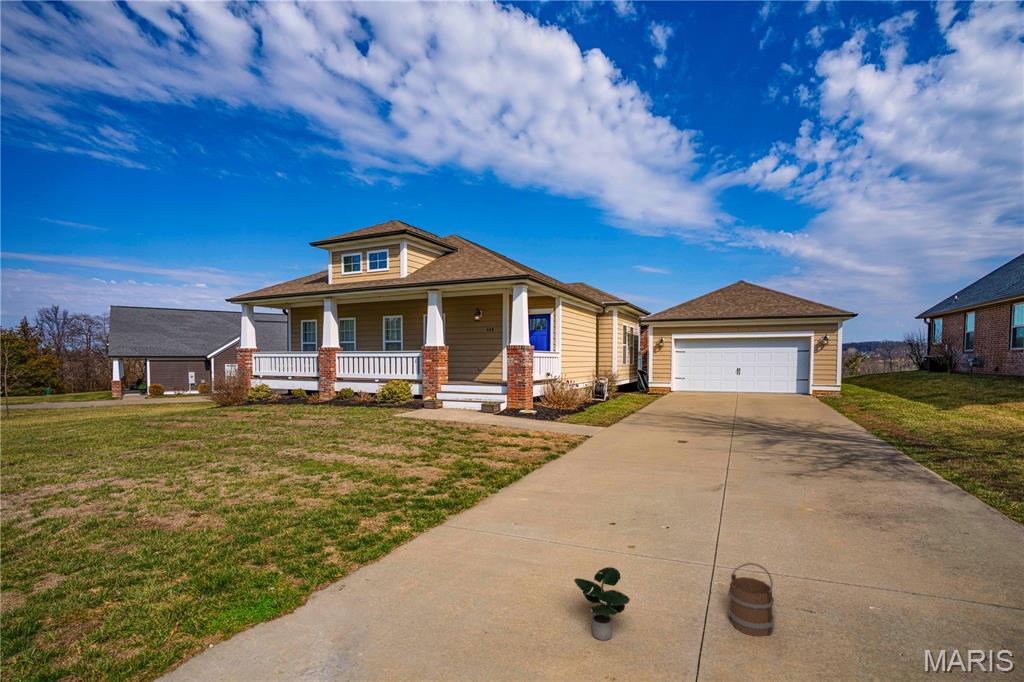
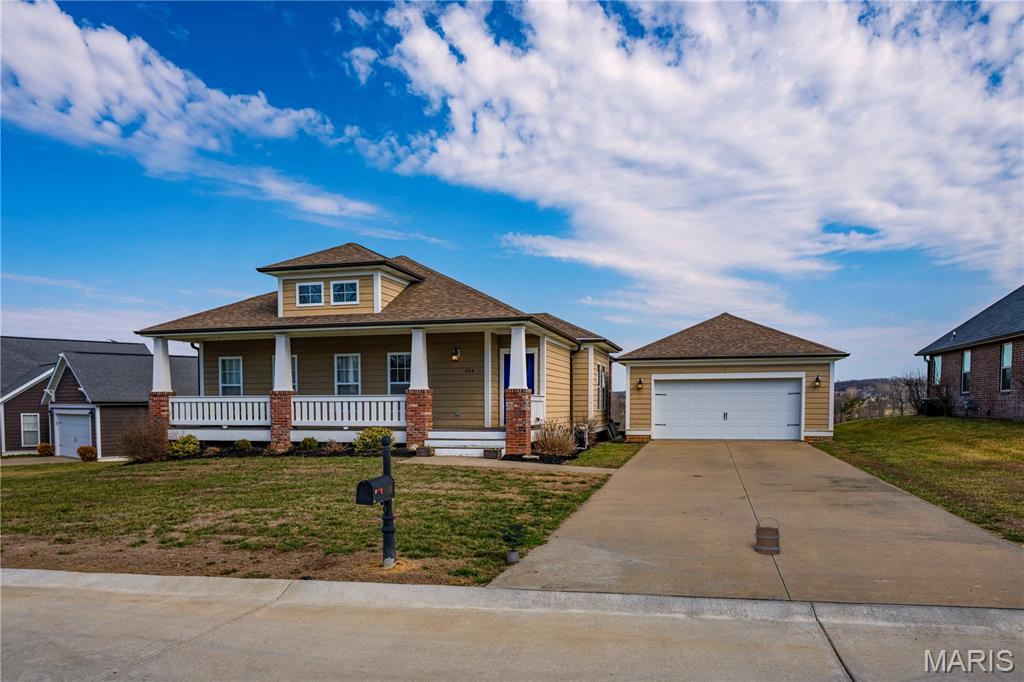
potted plant: present [574,567,630,640] -> present [497,525,527,562]

